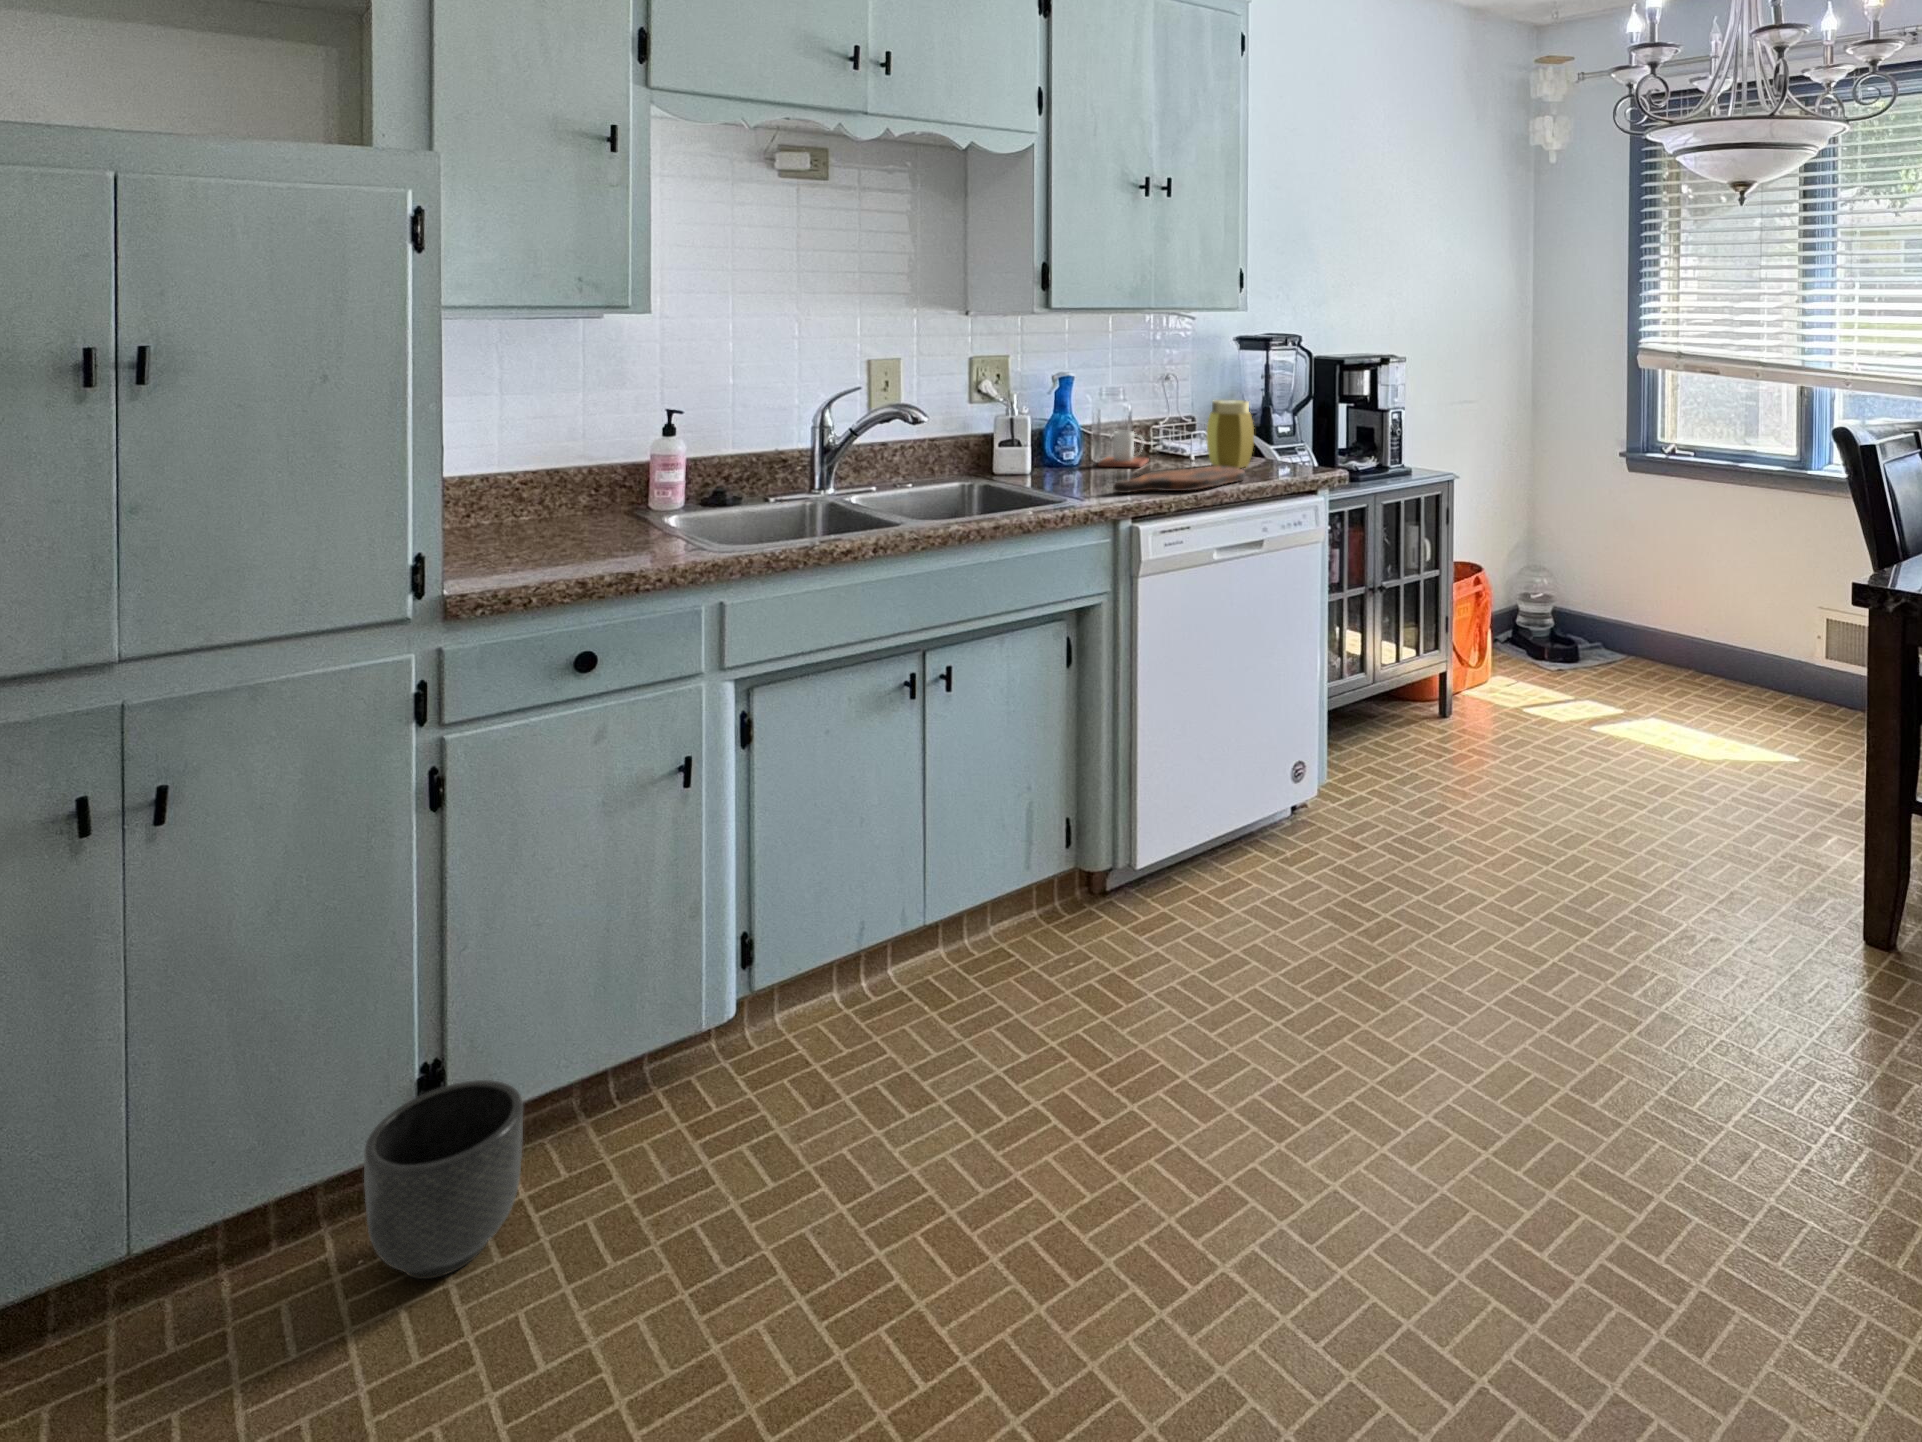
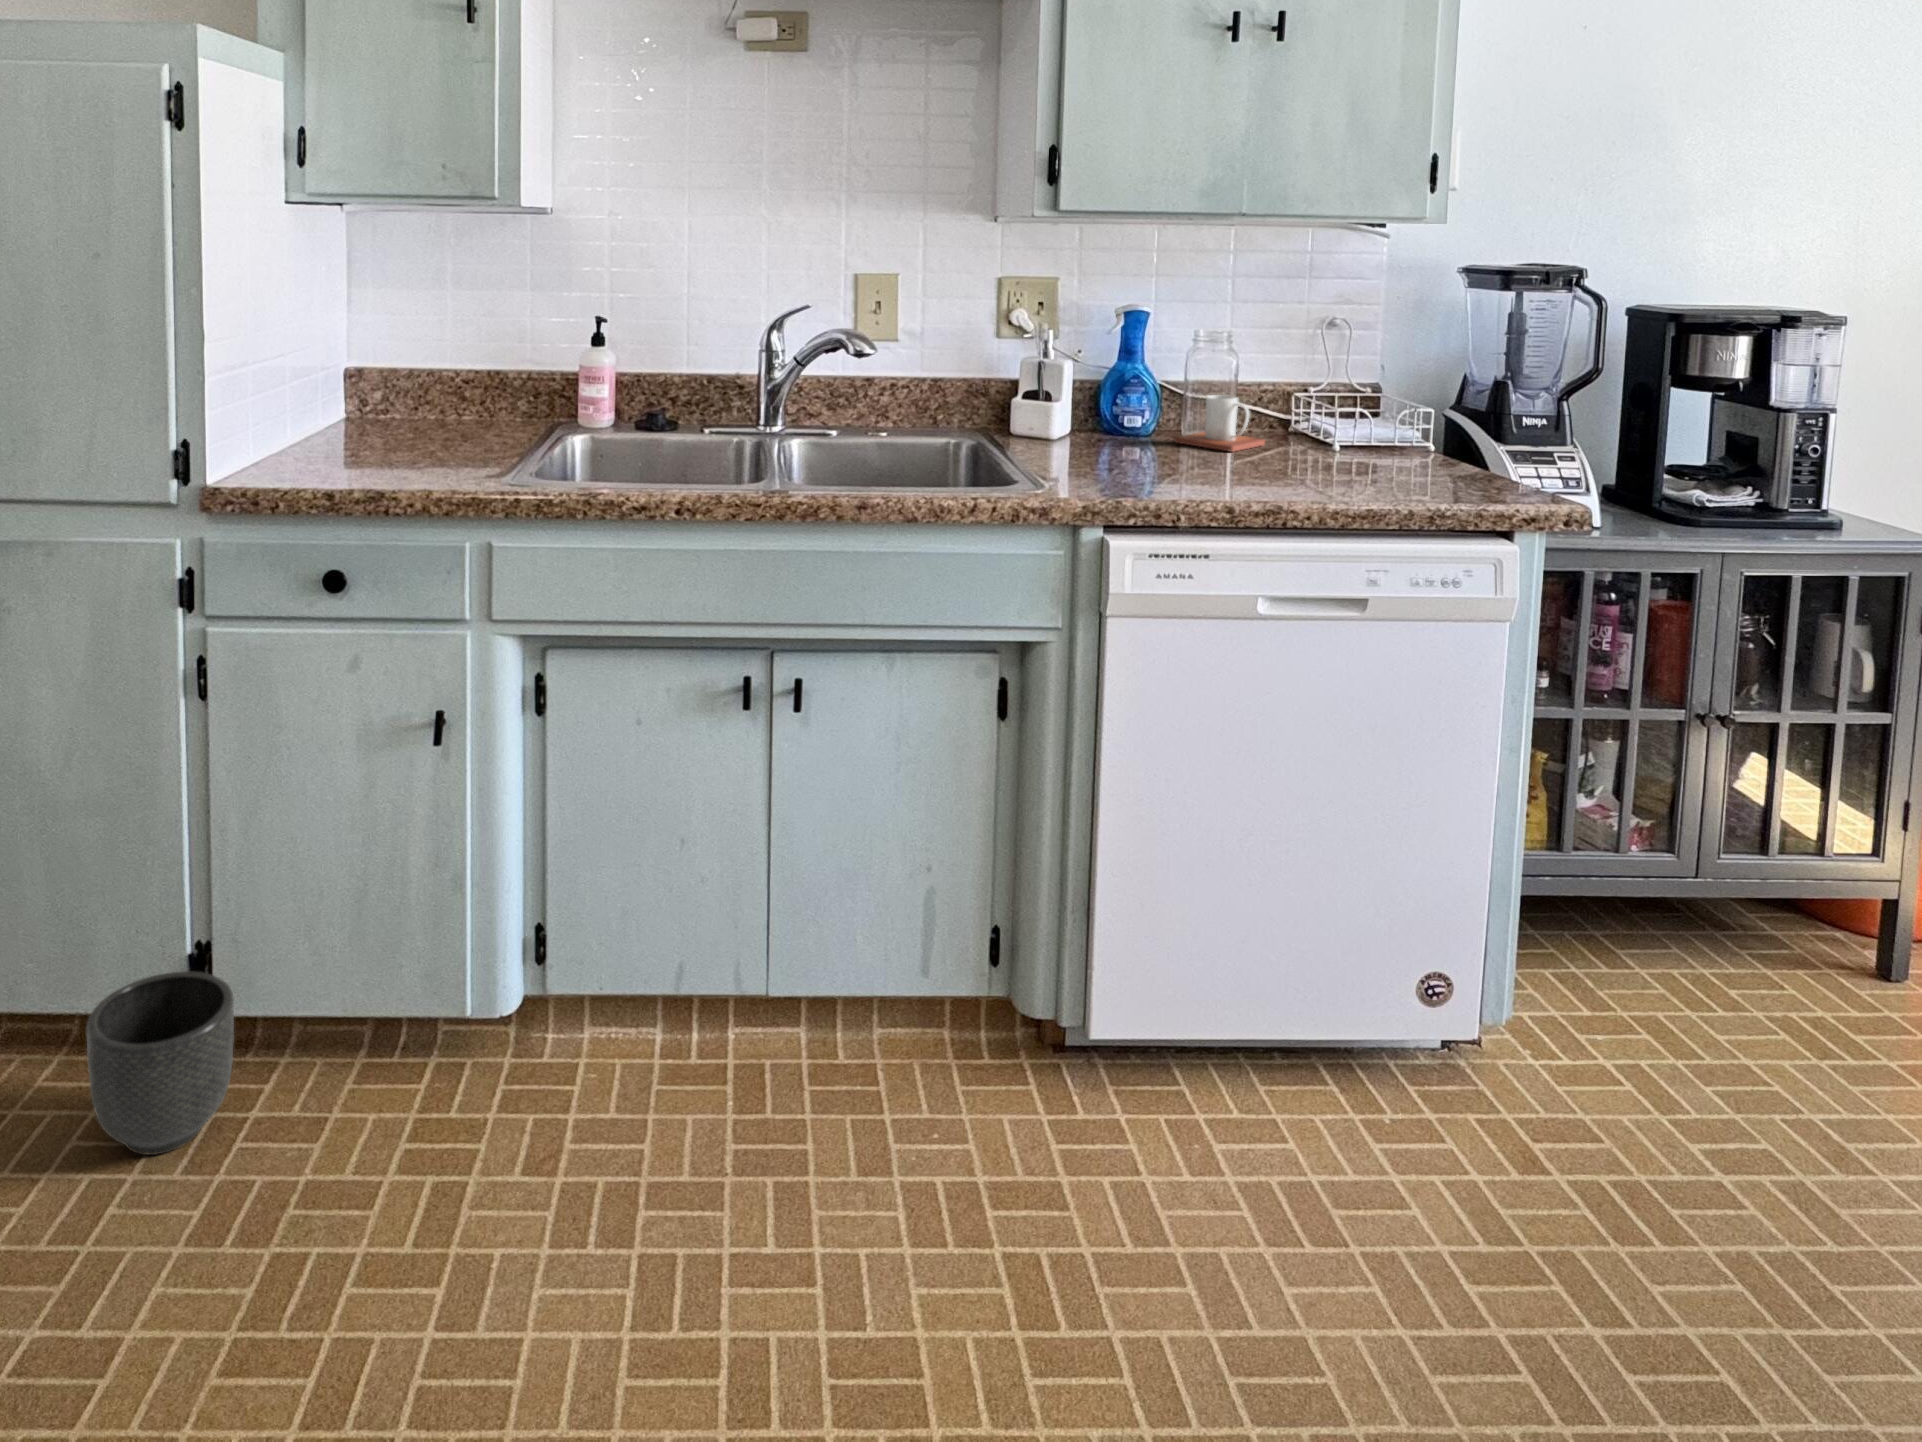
jar: present [1206,400,1254,468] -> none [1340,362,1417,473]
cutting board: present [1113,466,1245,493] -> none [1106,459,1354,494]

